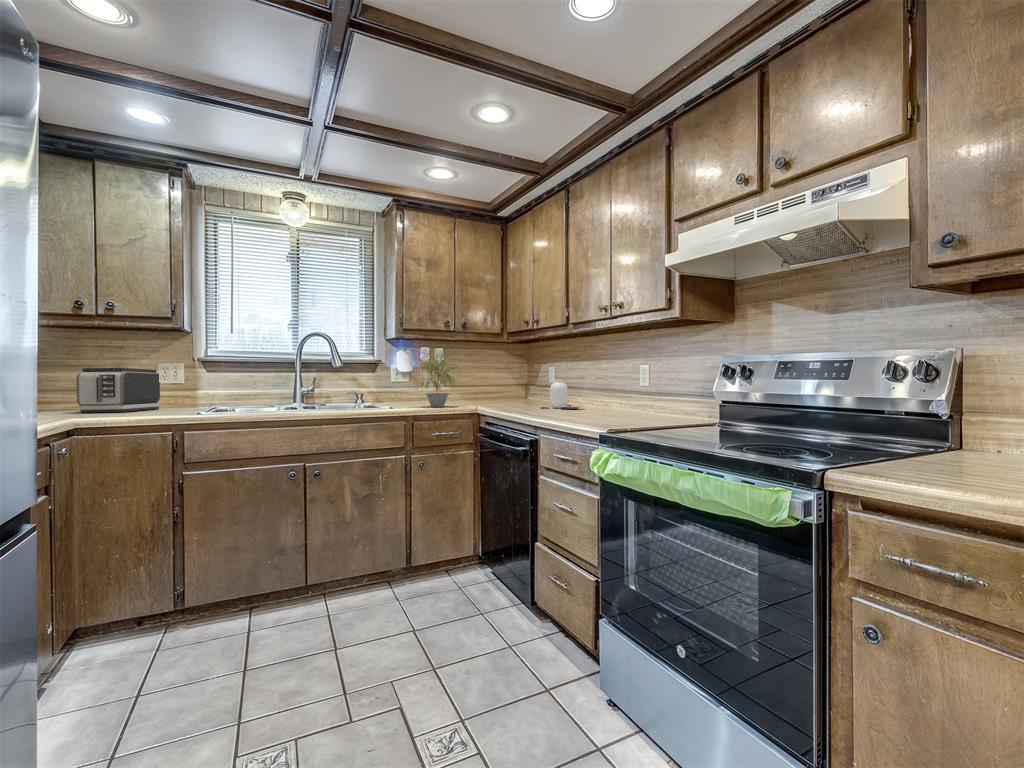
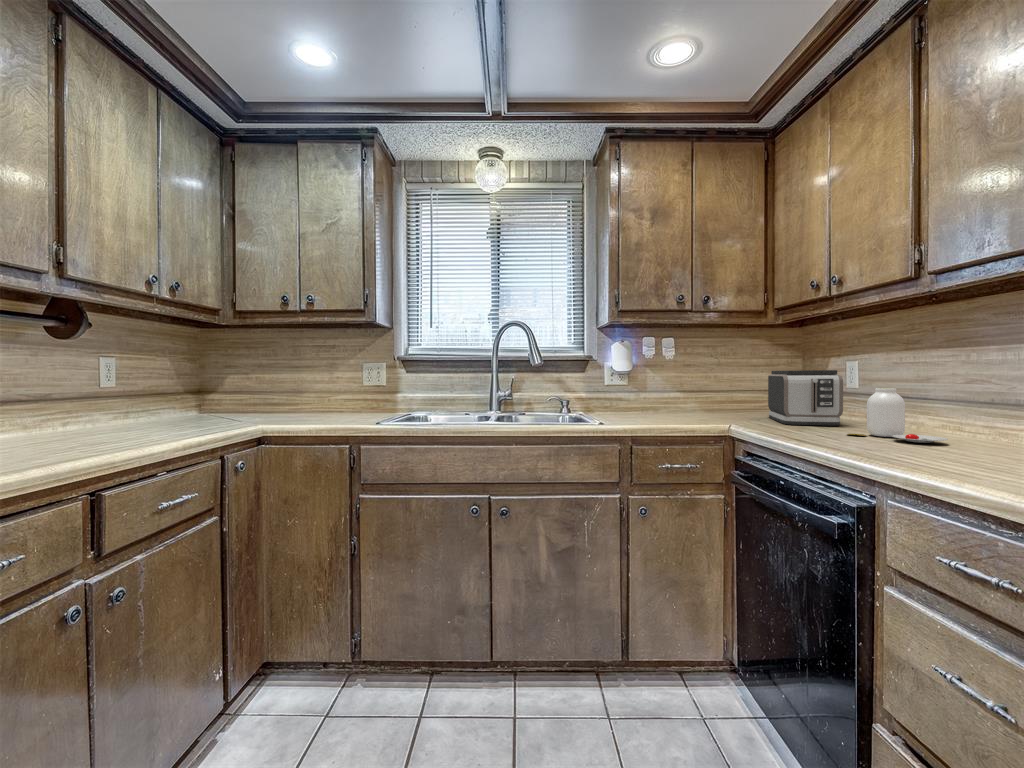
potted plant: present [417,345,454,407] -> none [630,333,710,422]
toaster: present [76,368,160,413] -> present [768,370,843,426]

